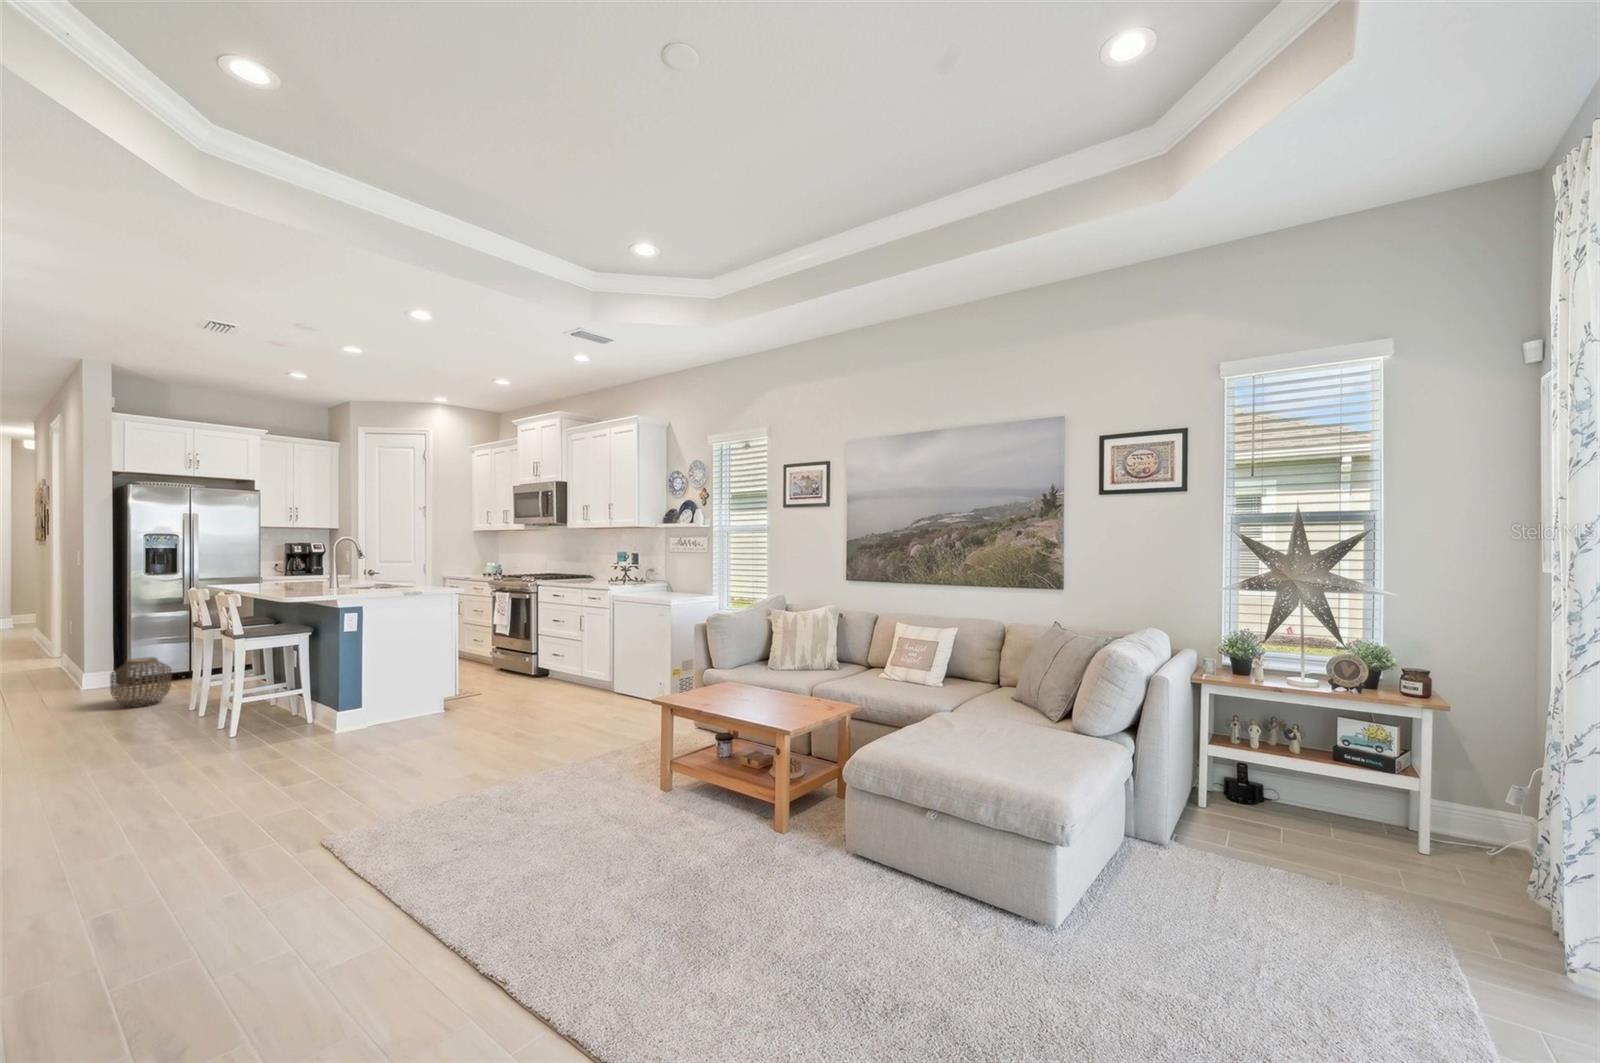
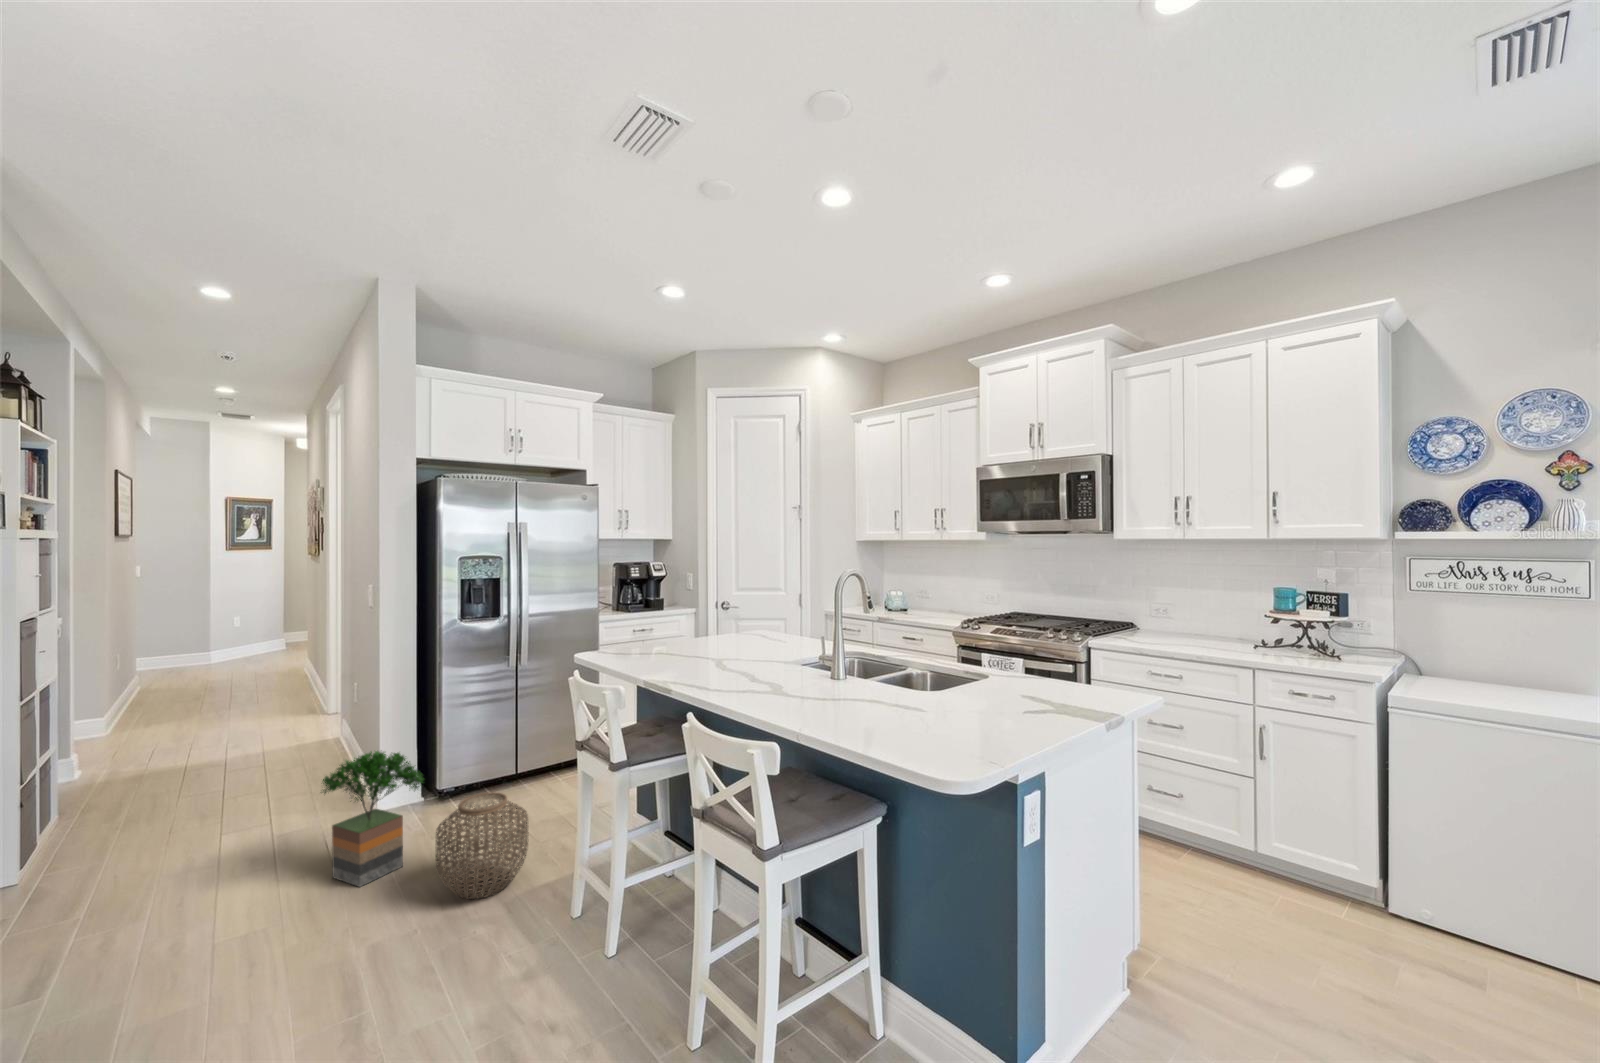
potted tree: none [38,639,109,708] -> present [322,751,423,887]

